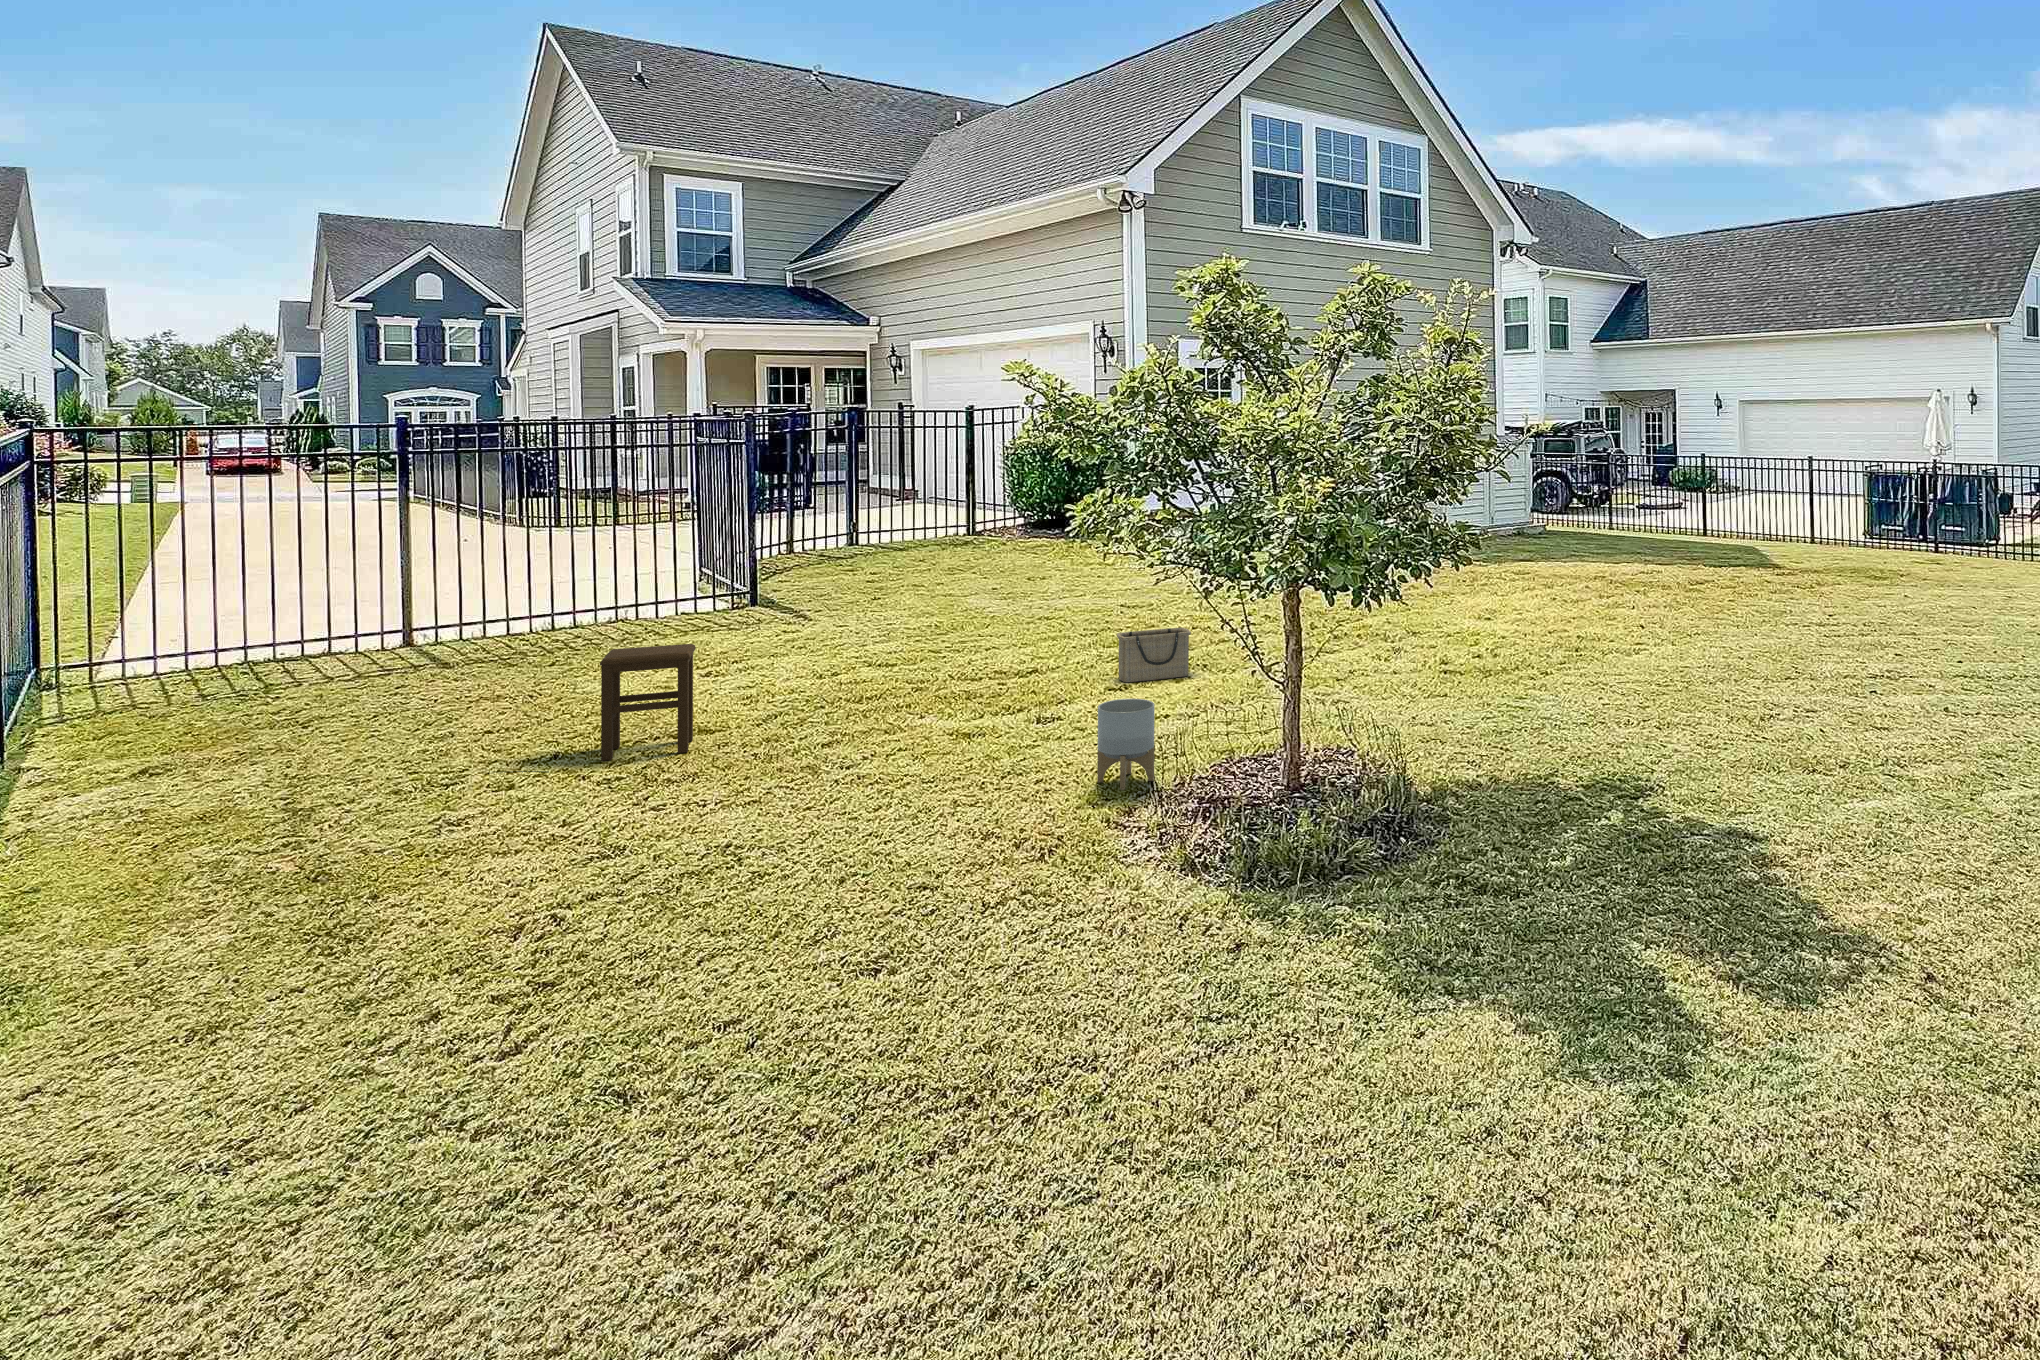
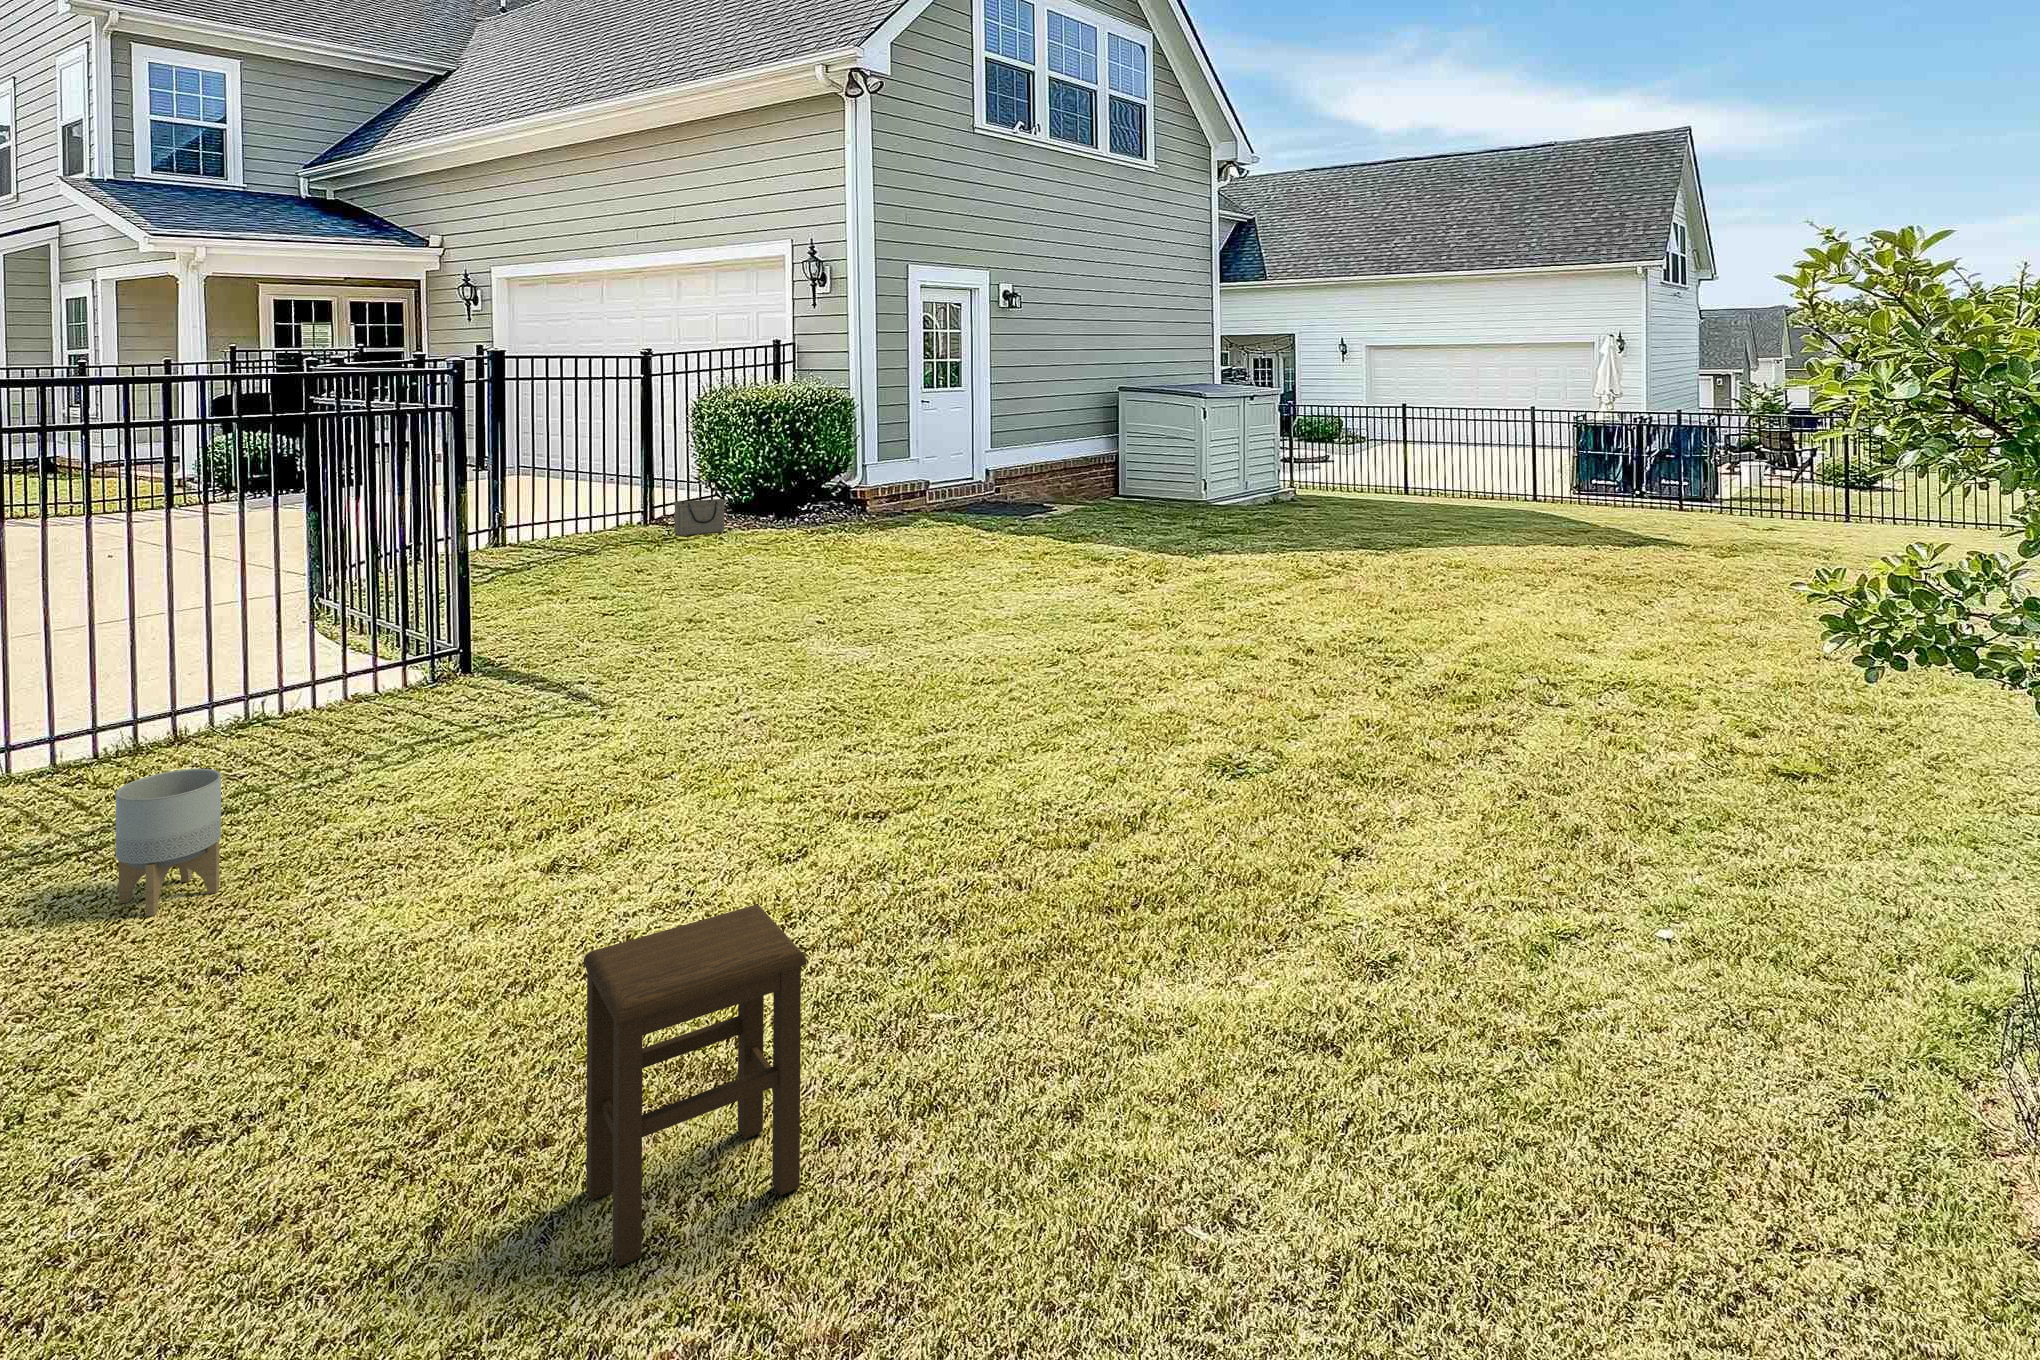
basket: present [1117,627,1191,682] -> present [673,499,726,535]
planter: present [1097,699,1155,790] -> present [116,769,221,916]

